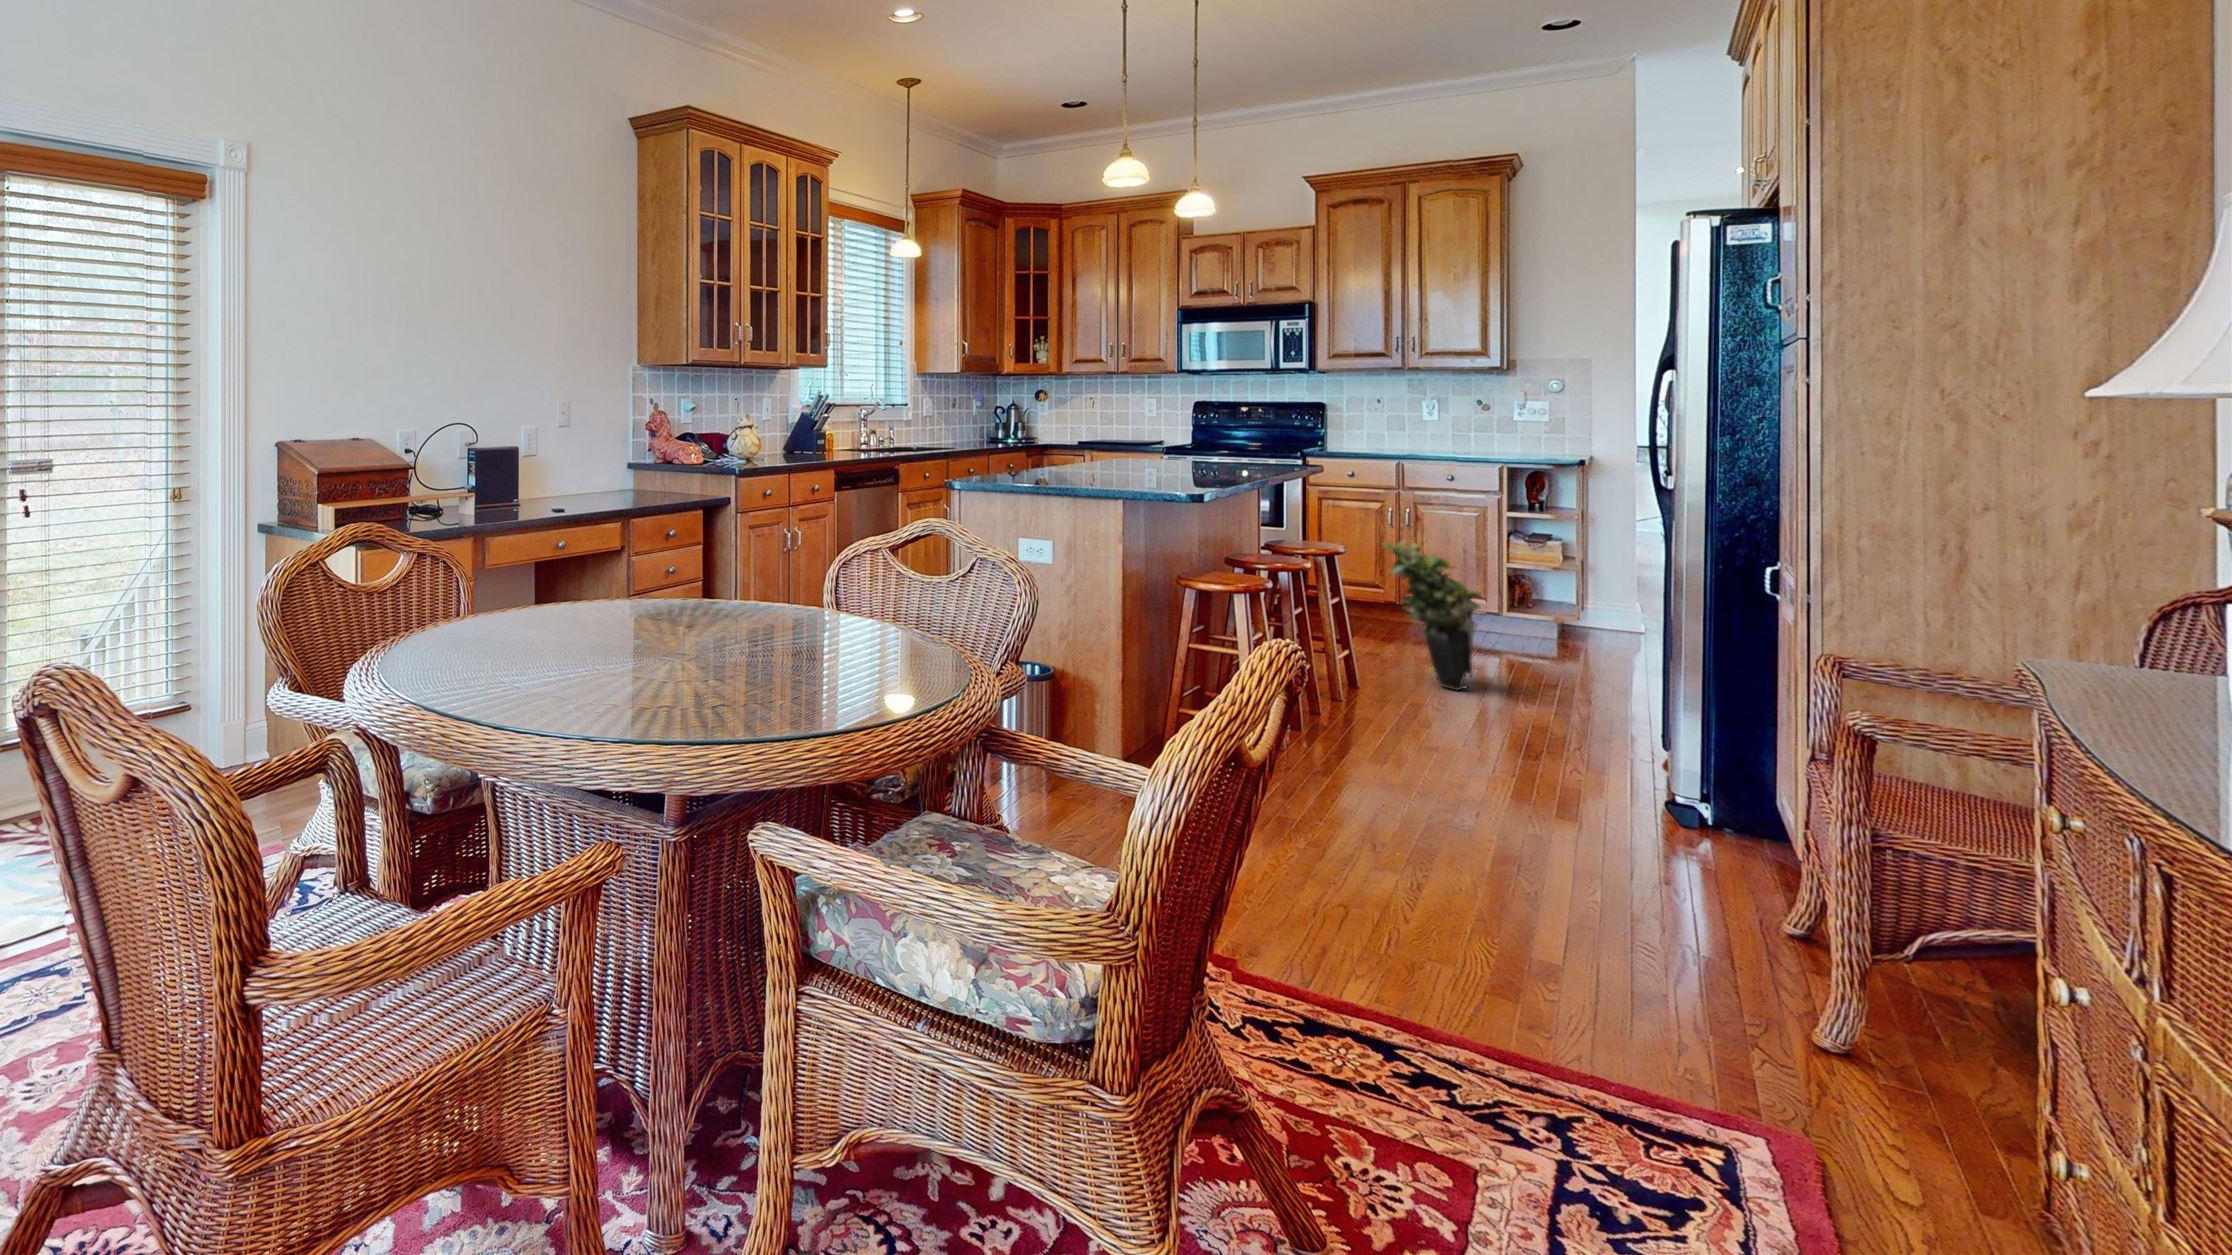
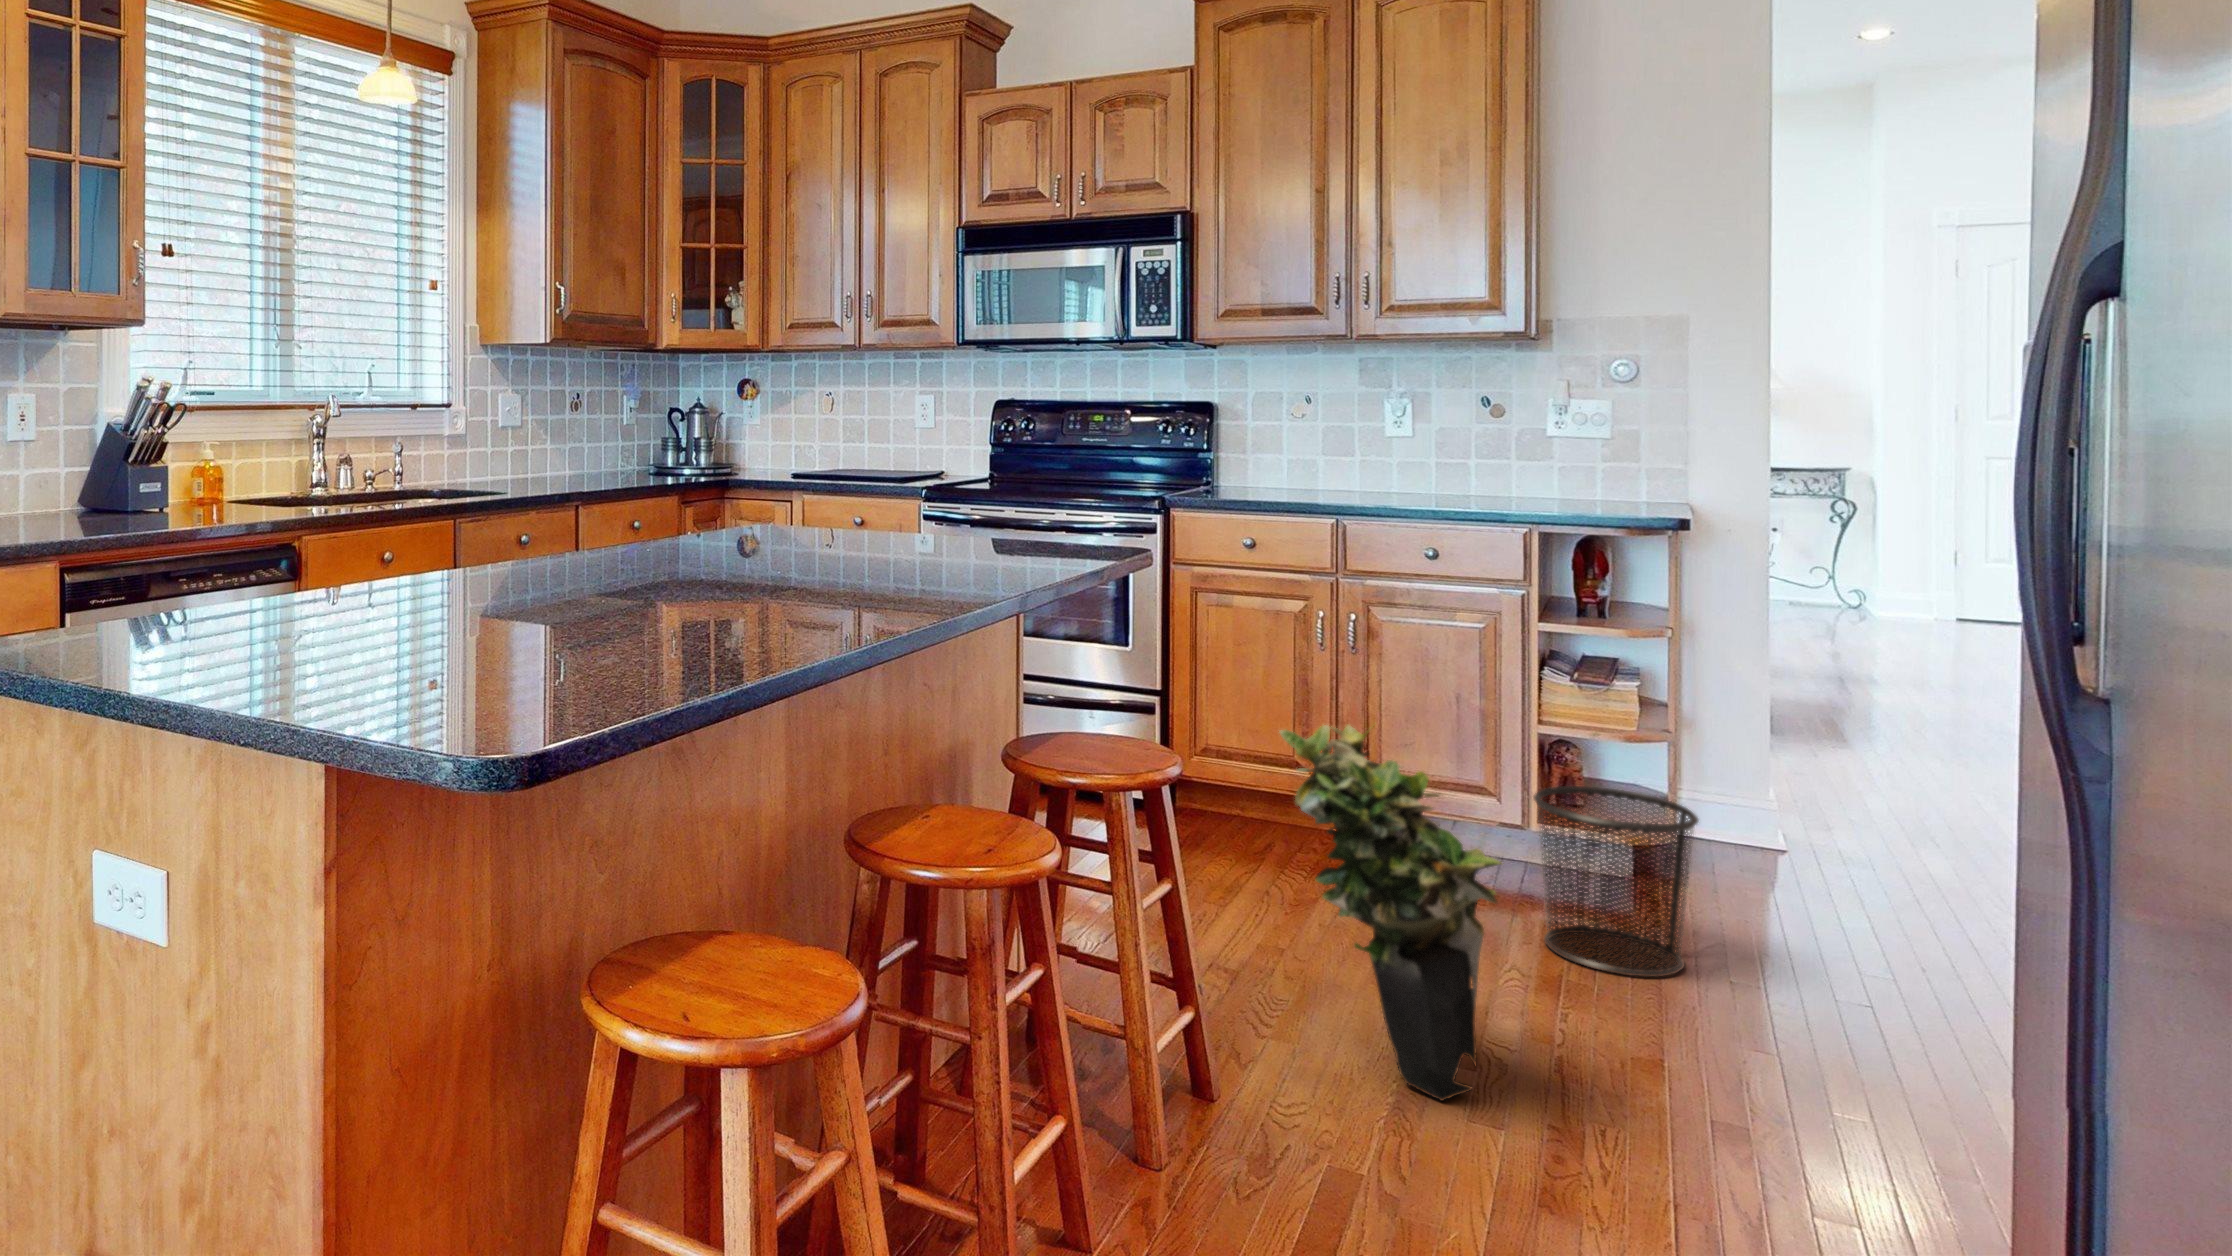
waste bin: none [1502,584,1582,665] -> present [1534,786,1698,977]

